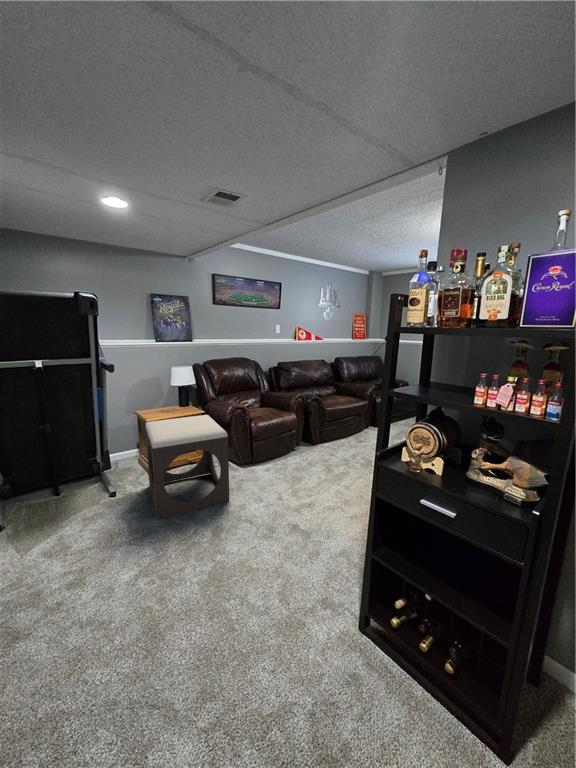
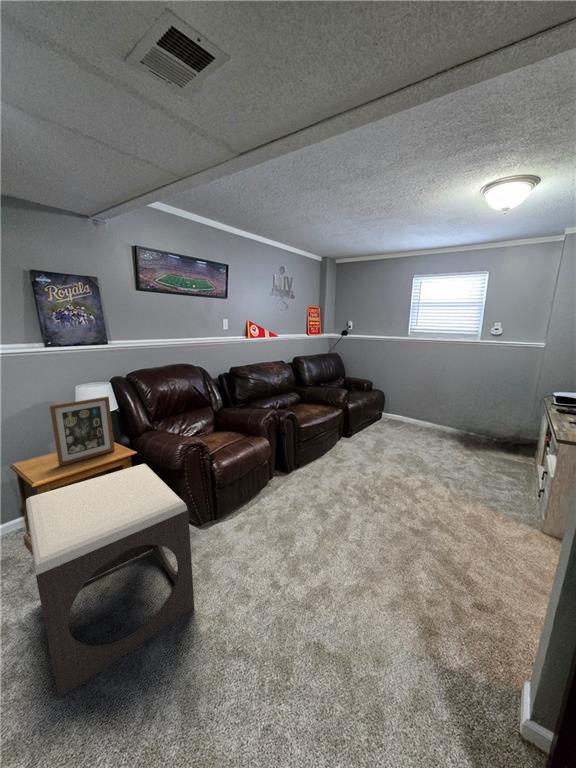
picture frame: none [158,374,192,414] -> present [50,397,115,466]

